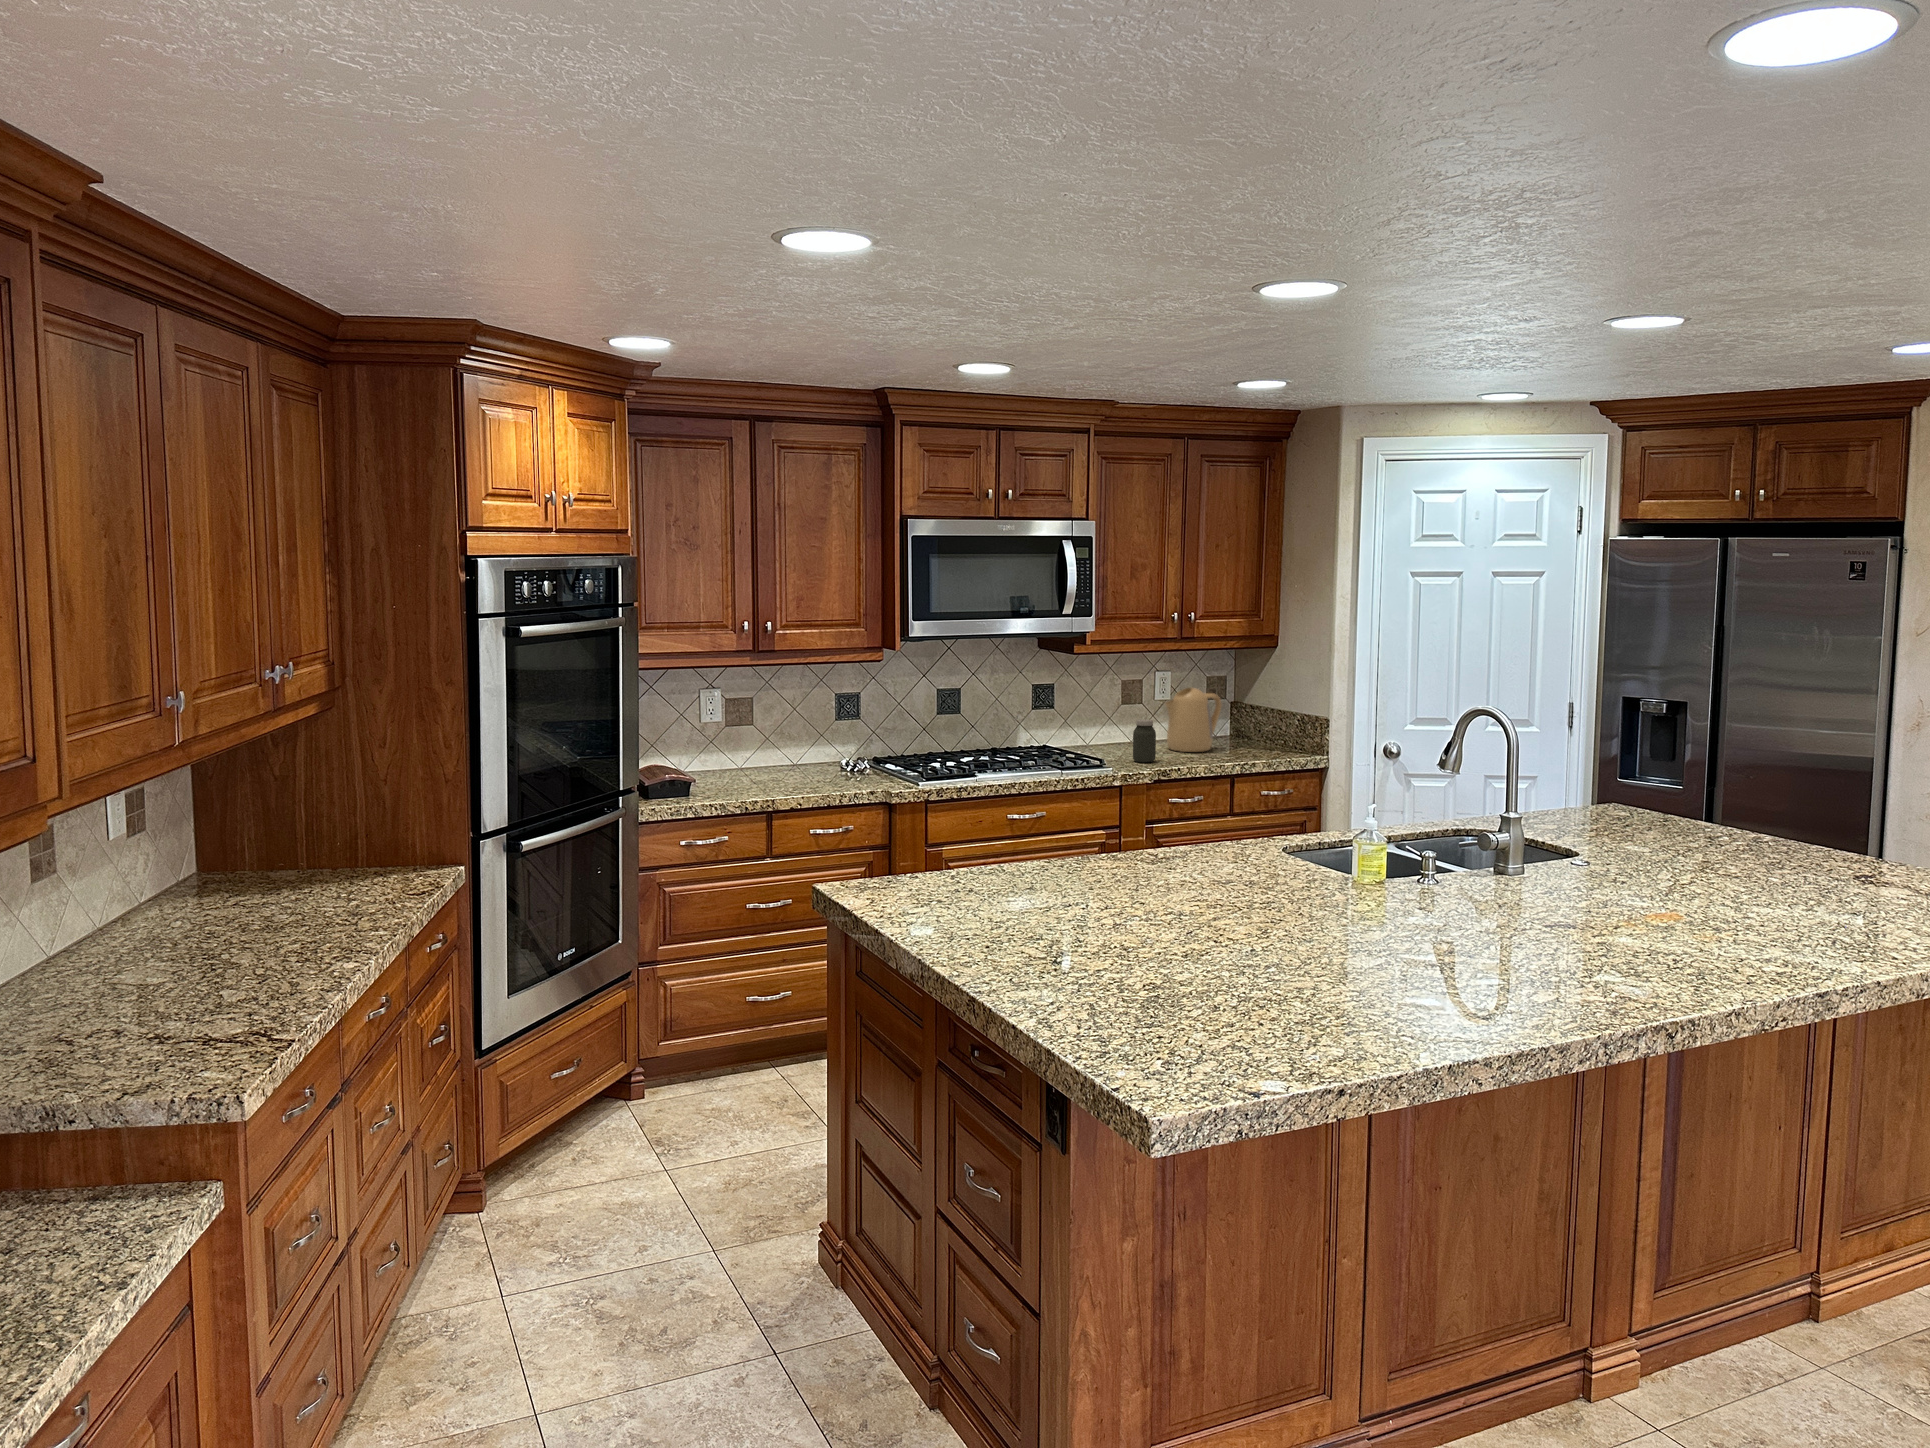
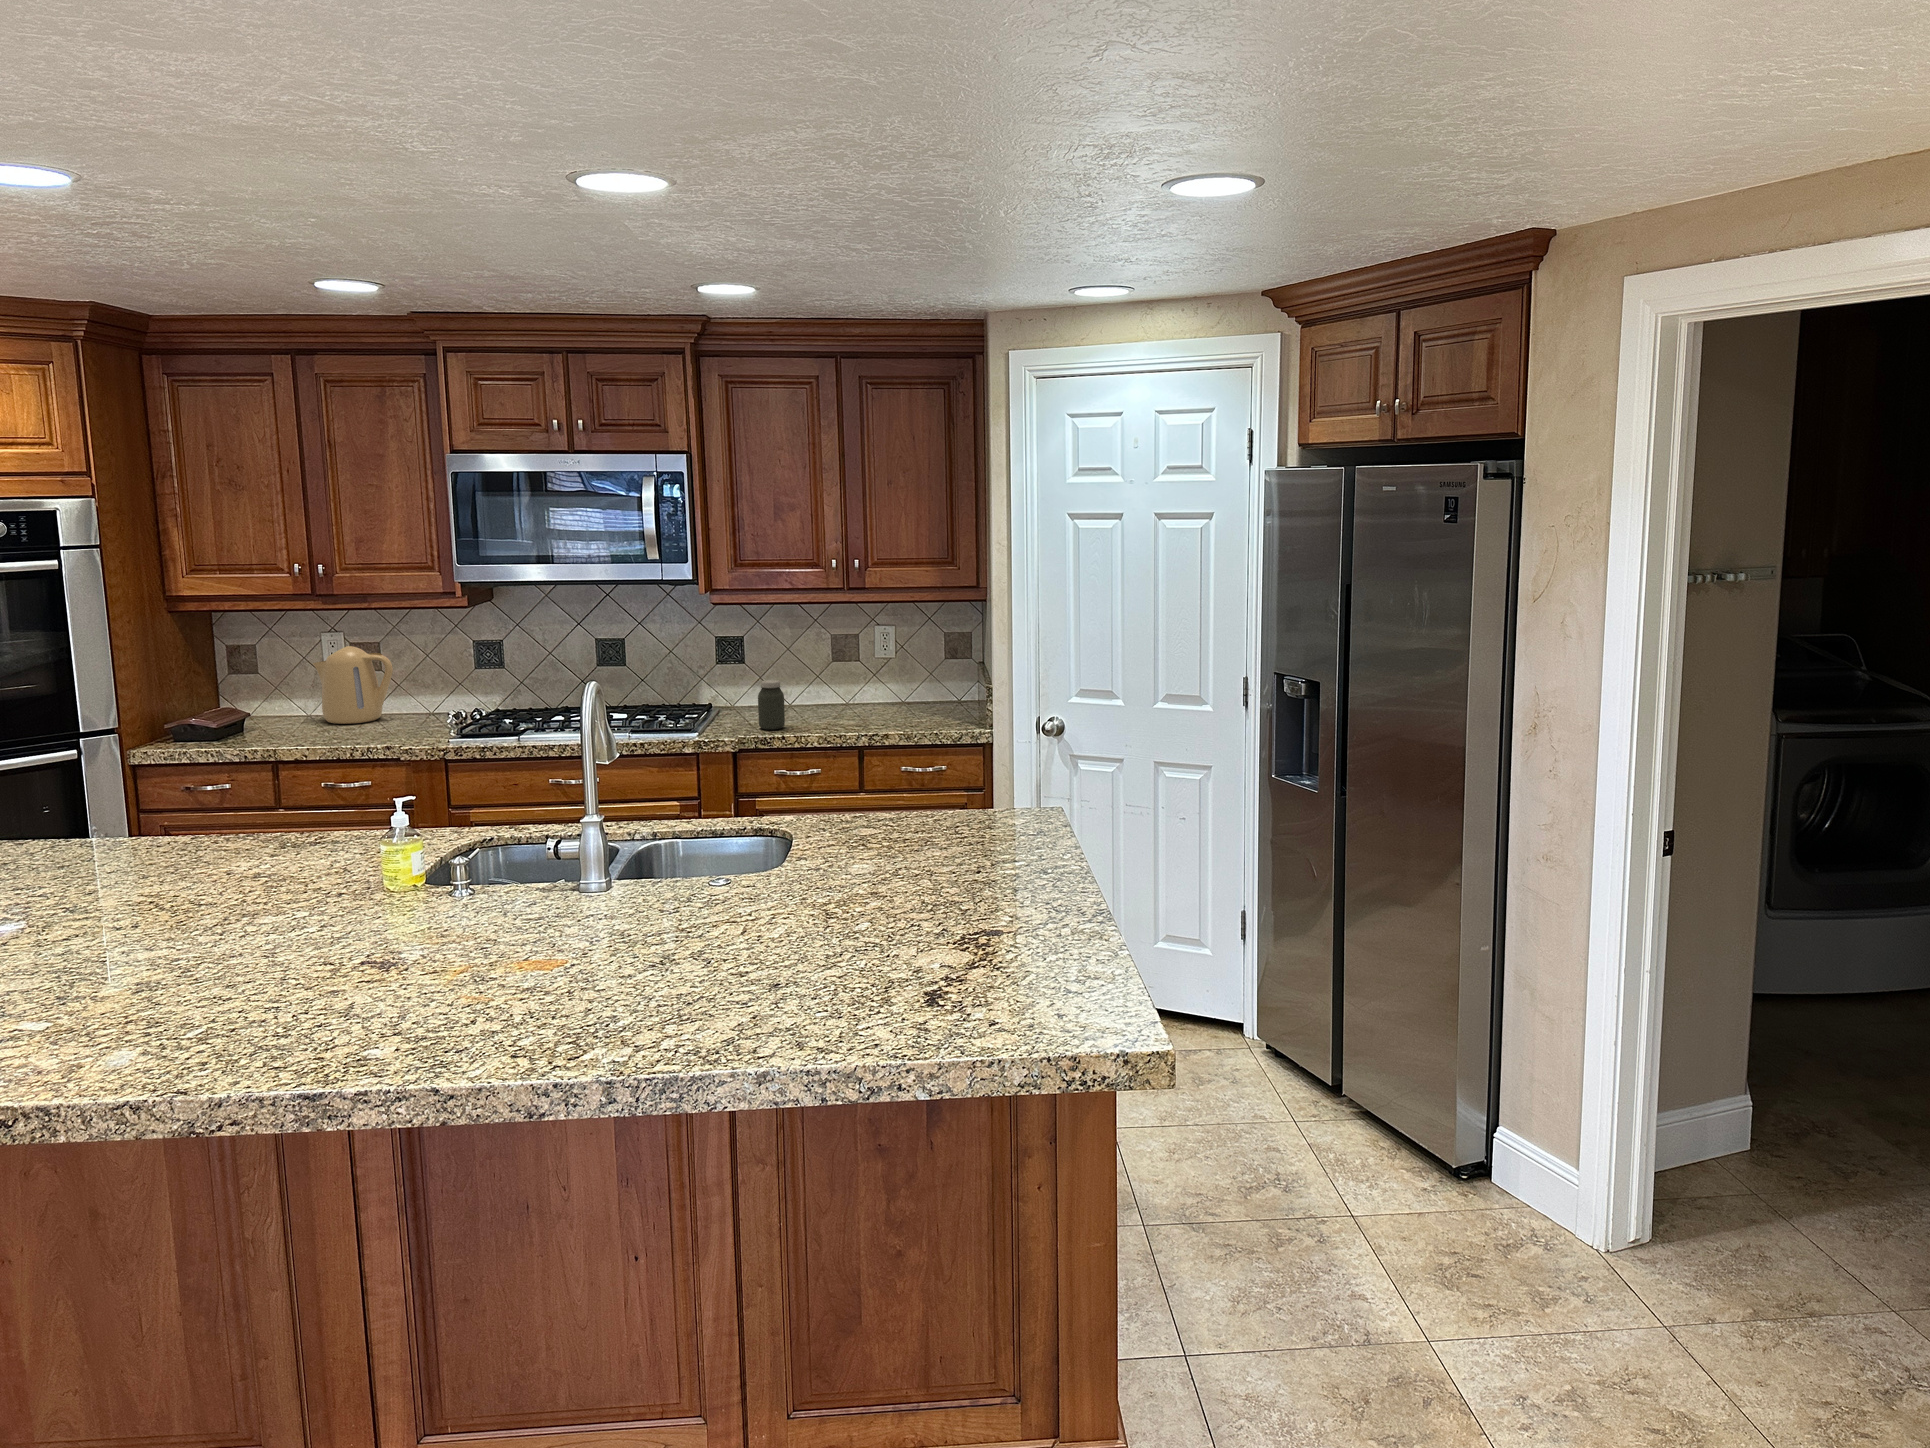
kettle: present [1165,688,1222,752] -> present [313,646,393,724]

